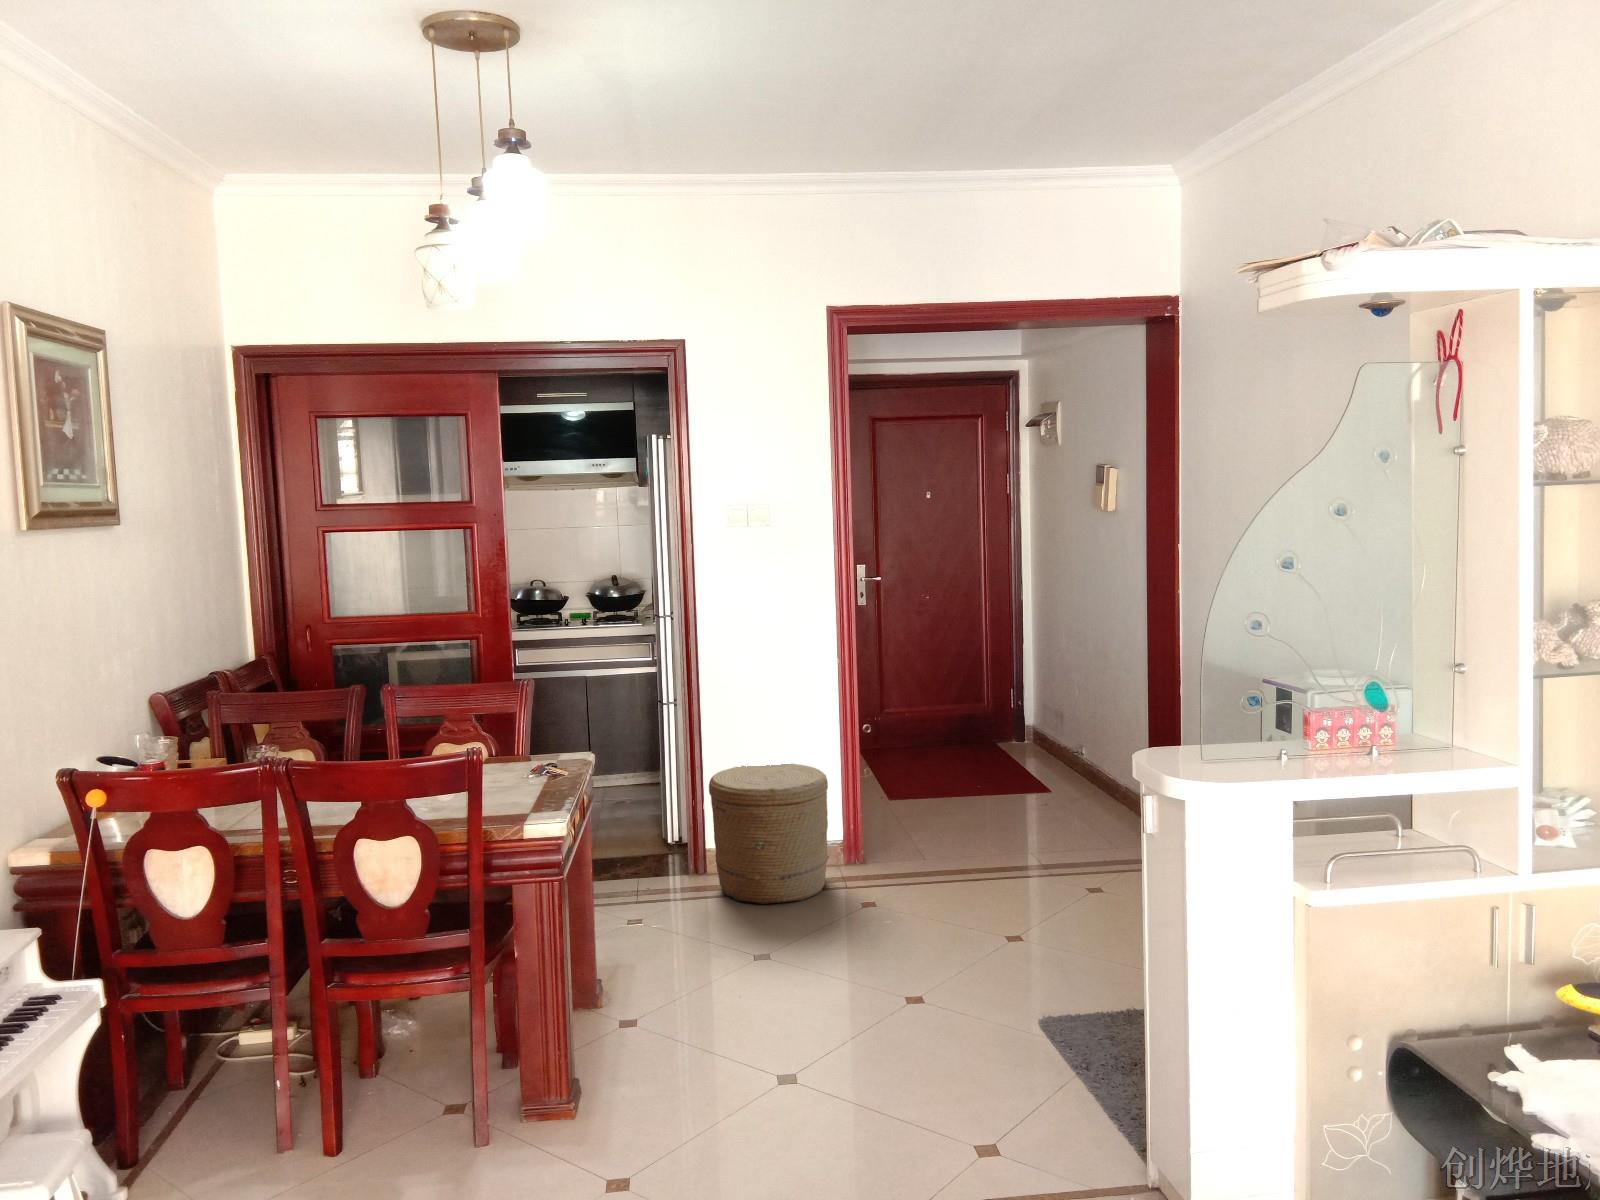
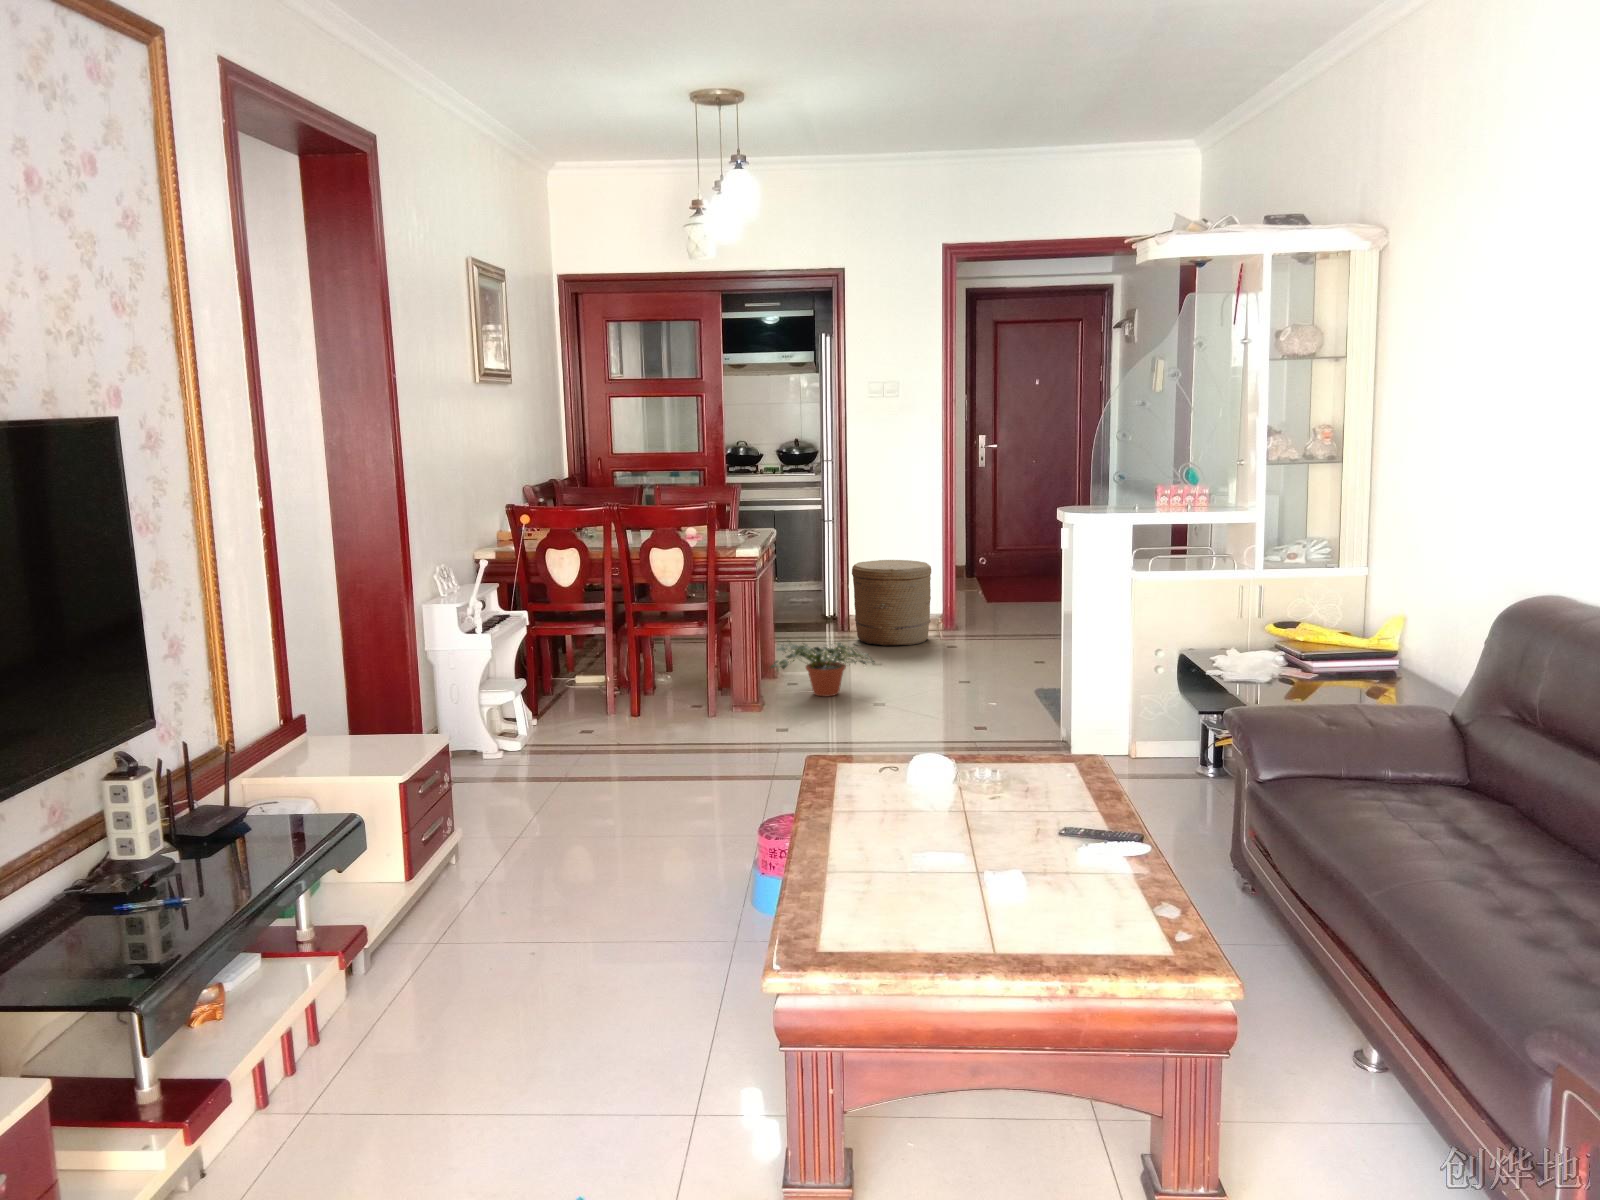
potted plant: none [589,955,776,1062] -> present [771,642,875,696]

